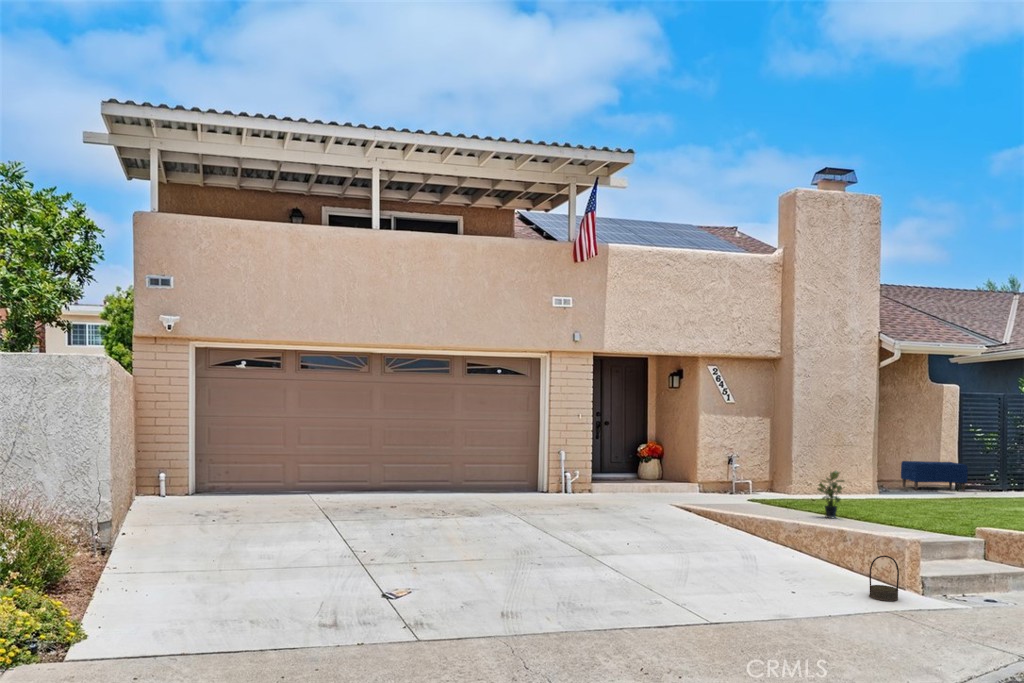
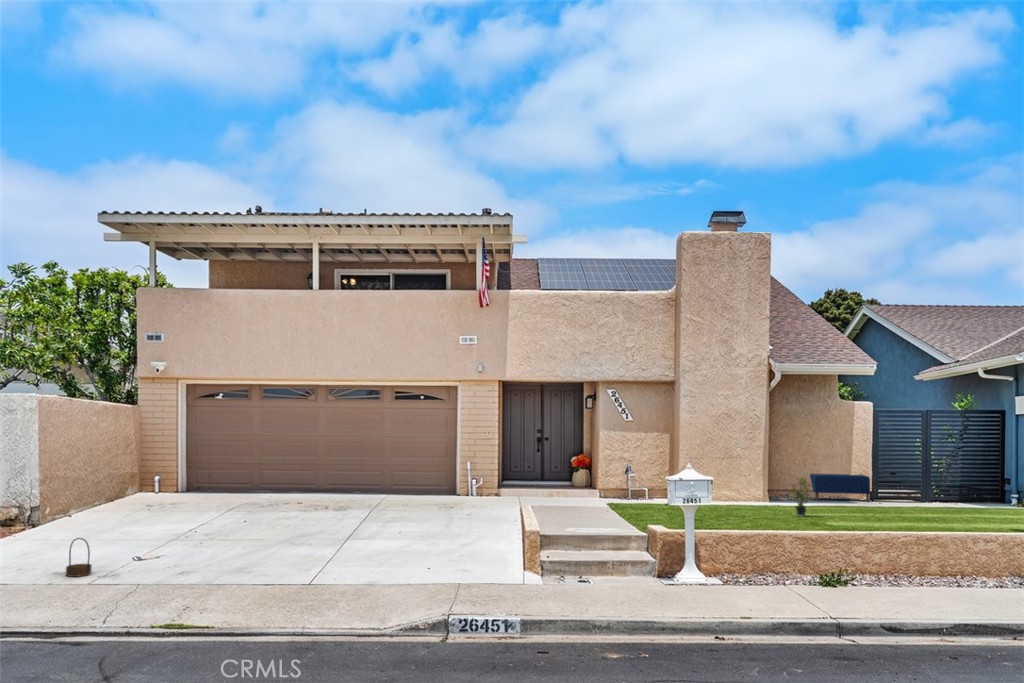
potted plant: present [817,471,844,518] -> present [790,477,811,517]
basket: present [869,556,899,601] -> present [66,538,92,577]

